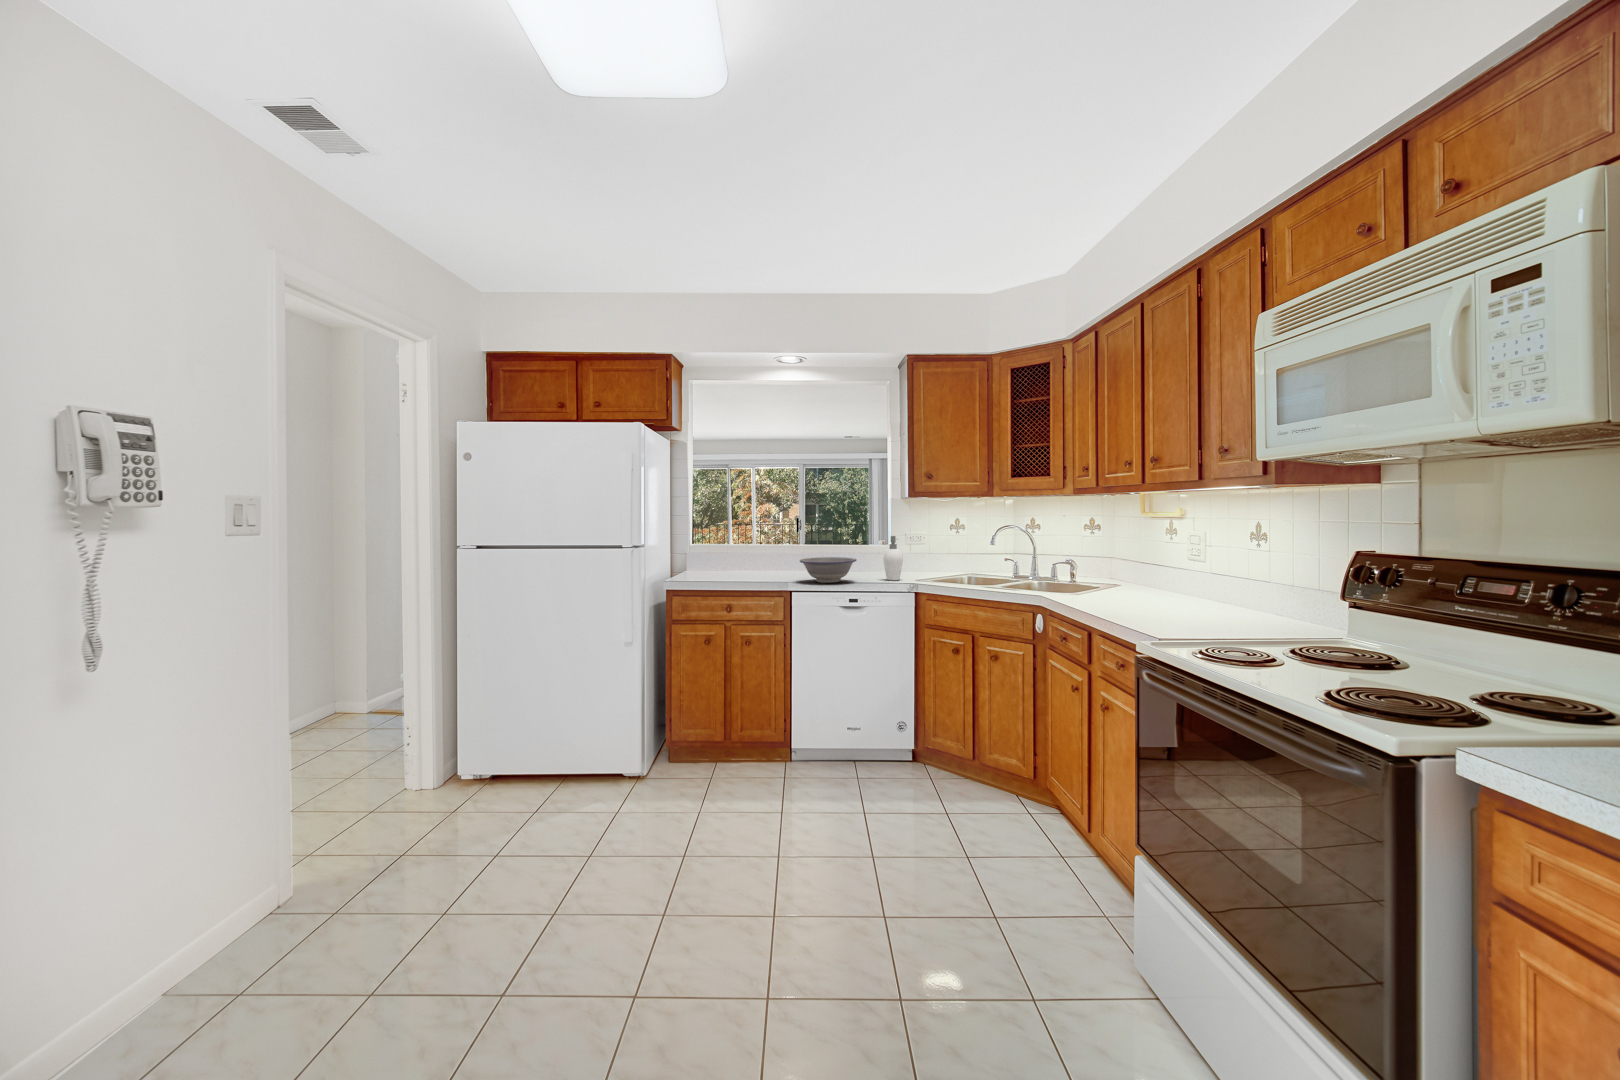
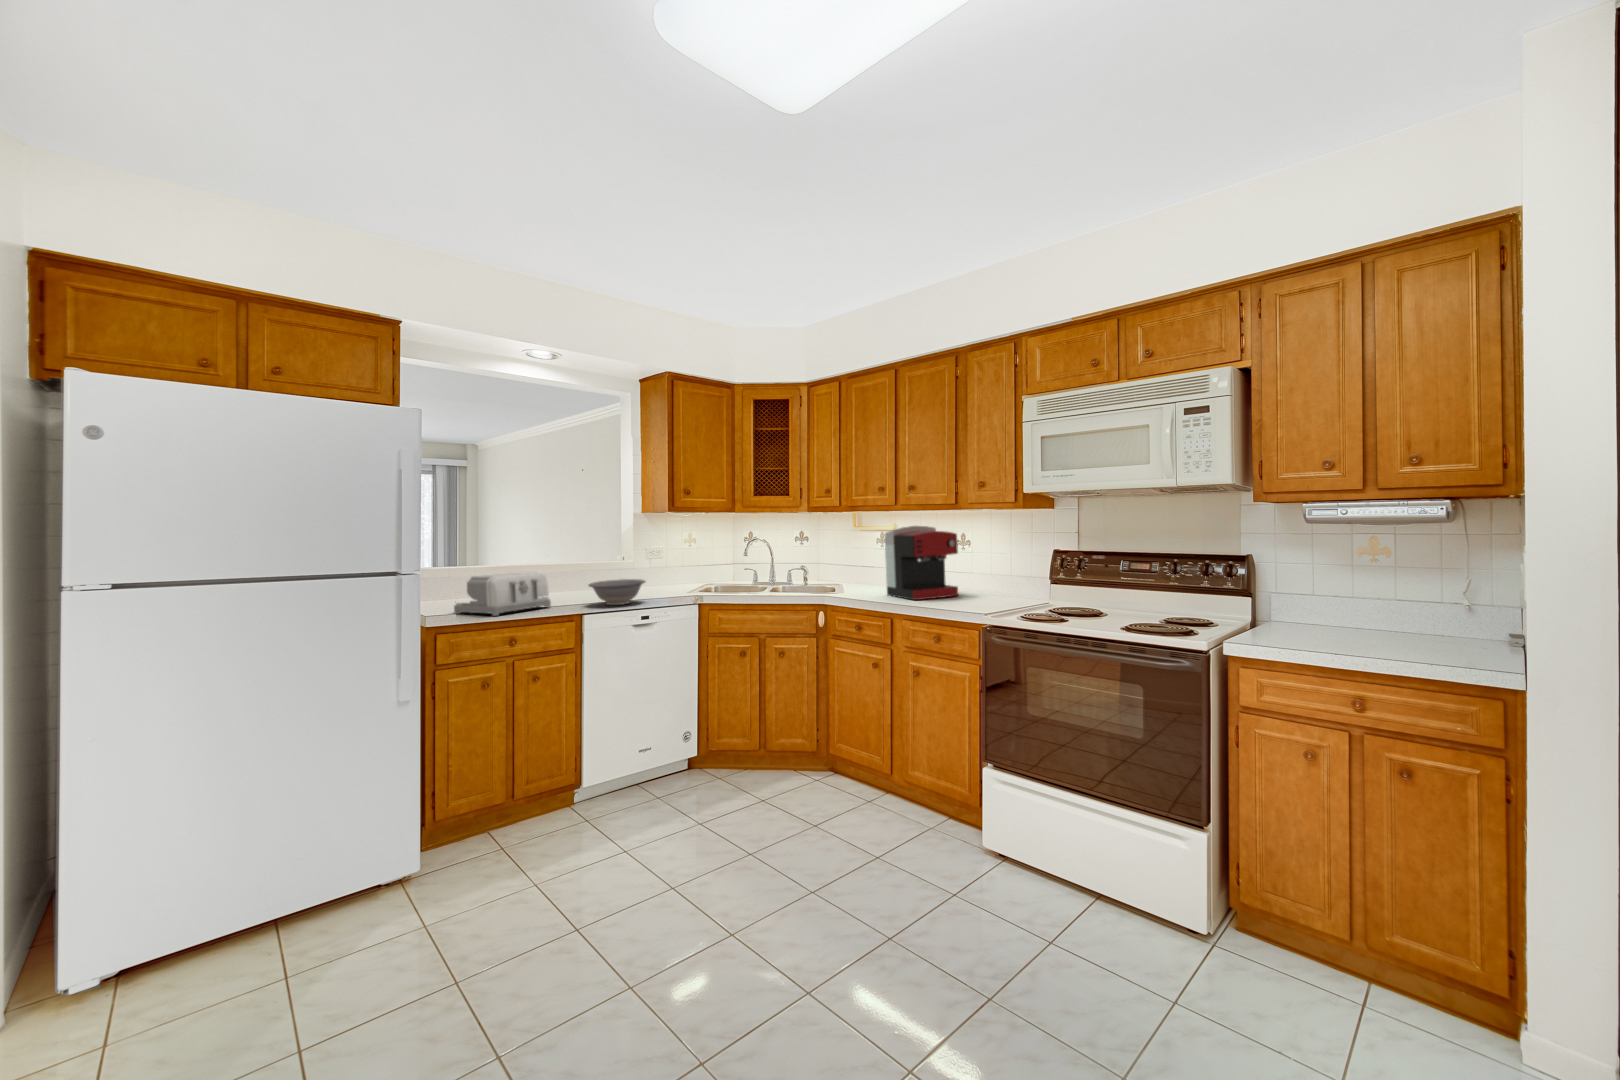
coffee maker: none [1123,509,1219,616] -> present [885,526,958,600]
soap dispenser: present [883,536,903,580] -> none [659,556,681,597]
toaster: none [700,542,772,580] -> present [454,572,551,616]

